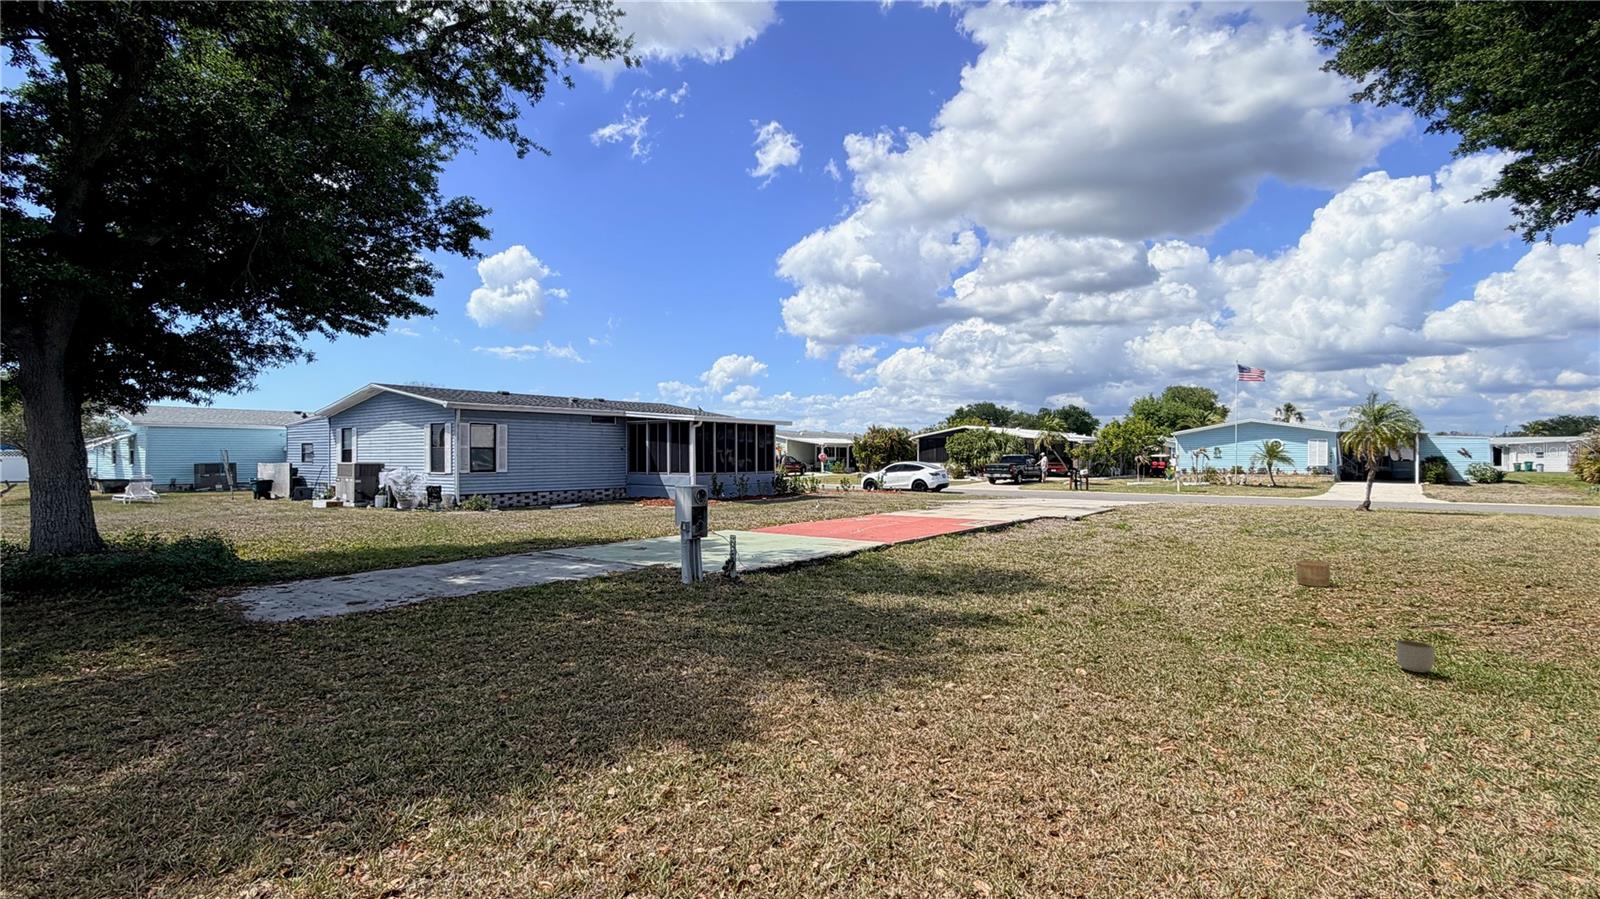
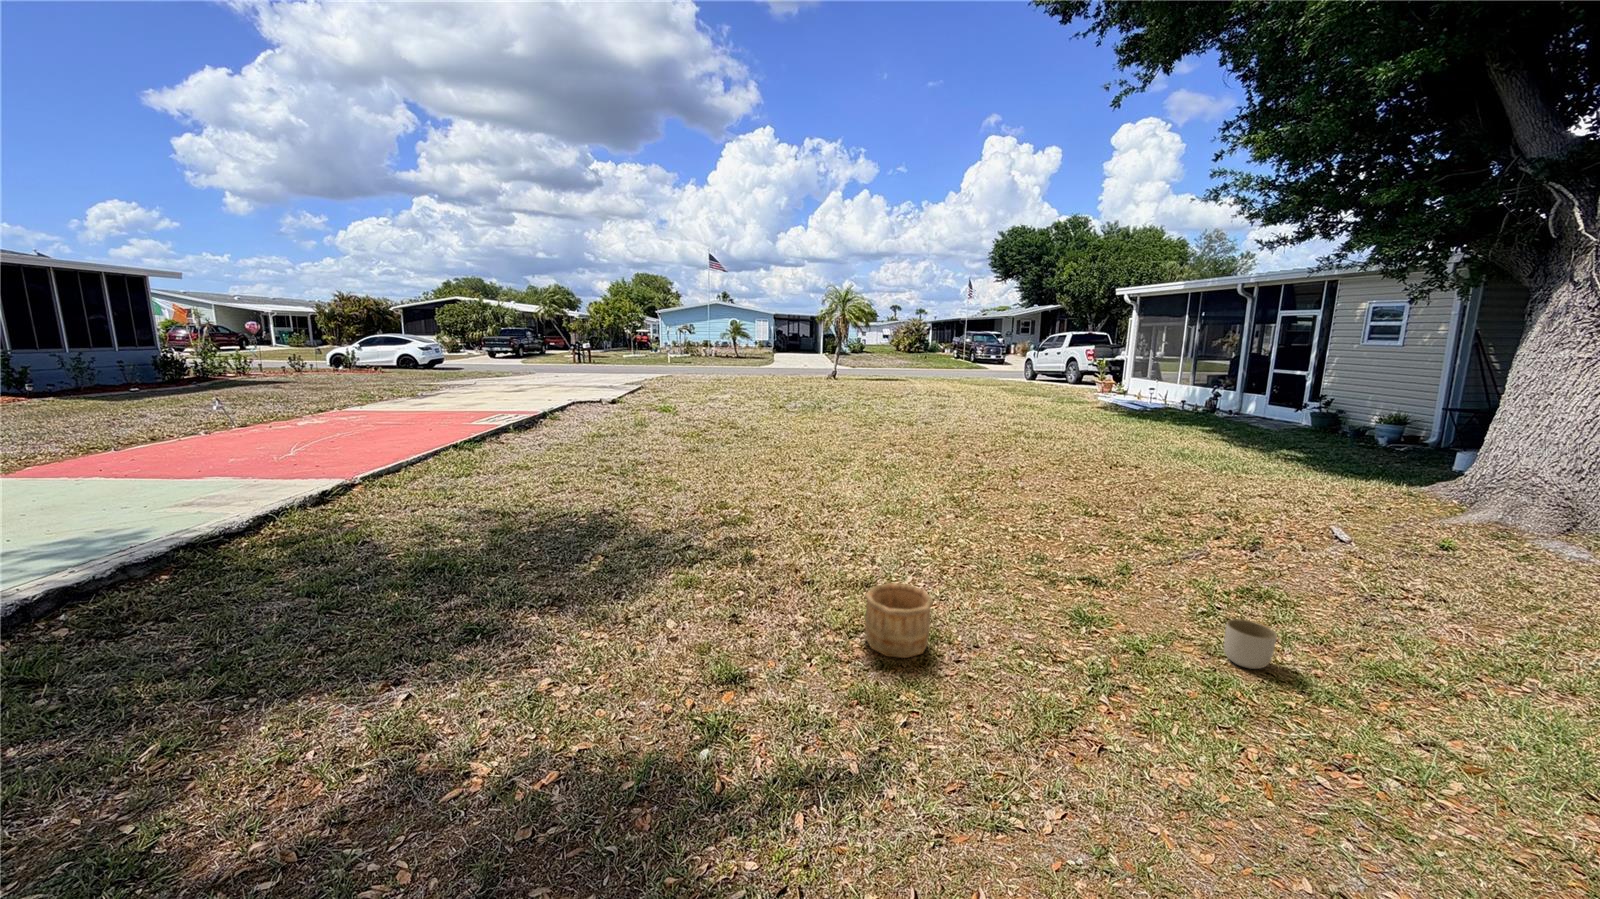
wooden bucket: present [1296,560,1331,587] -> present [865,583,933,658]

